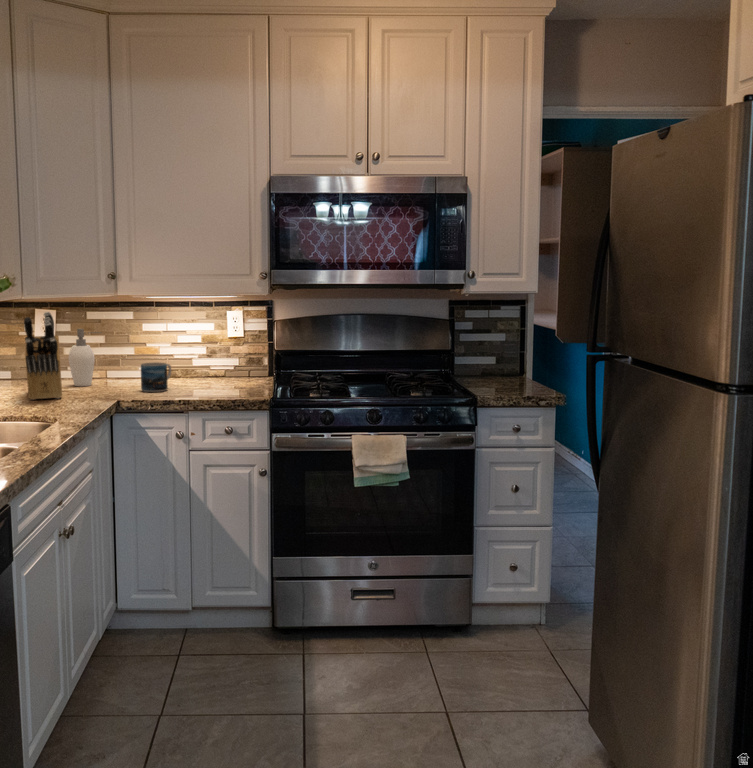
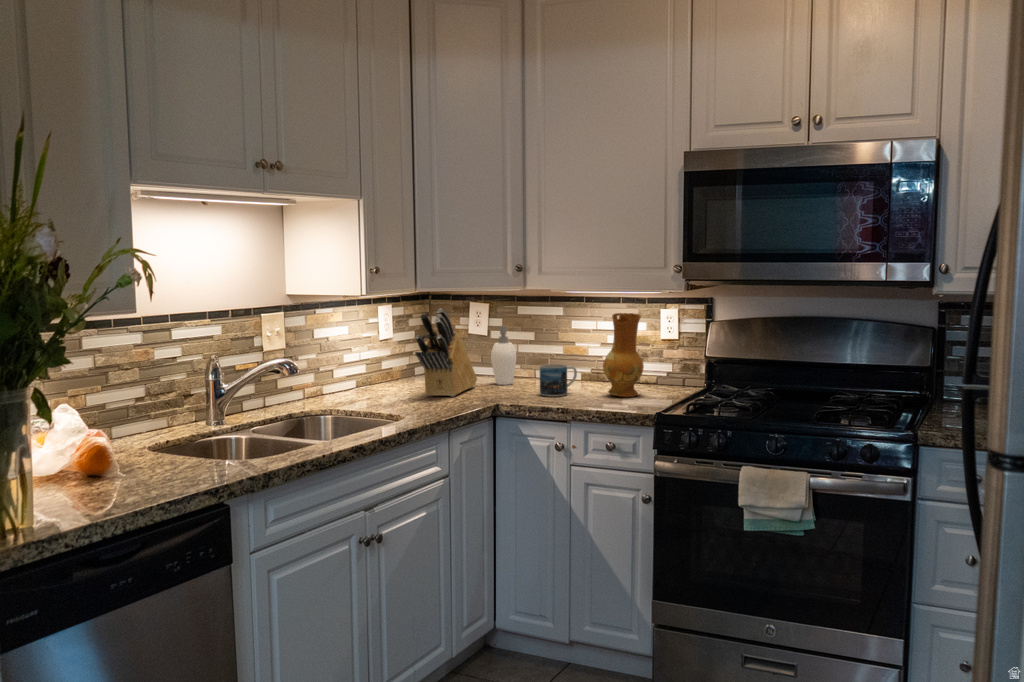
ceramic jug: none [200,314,236,388] -> present [603,313,644,397]

